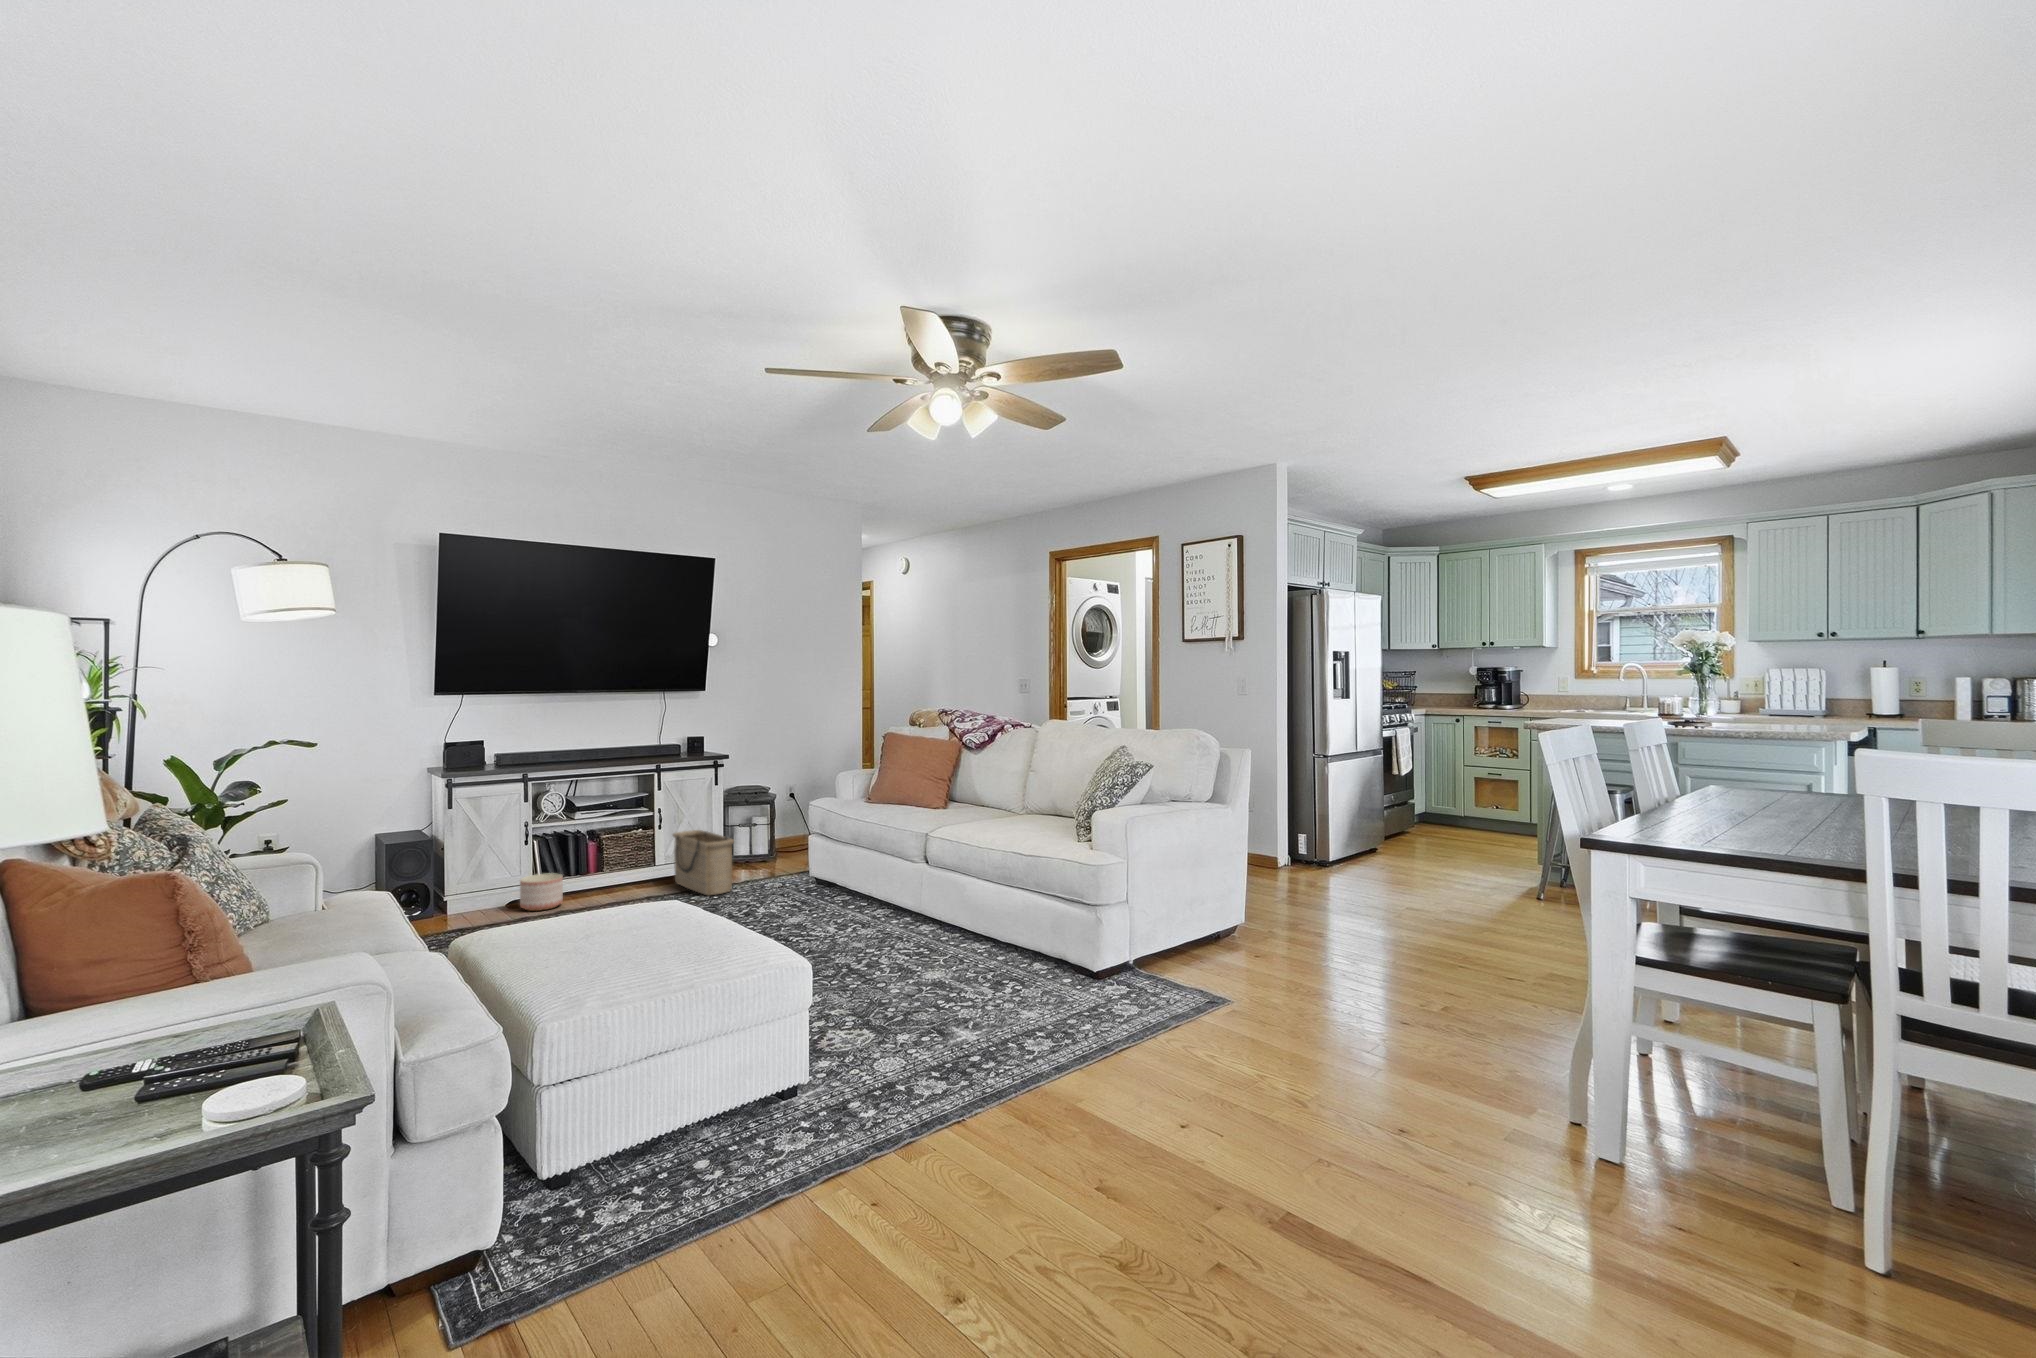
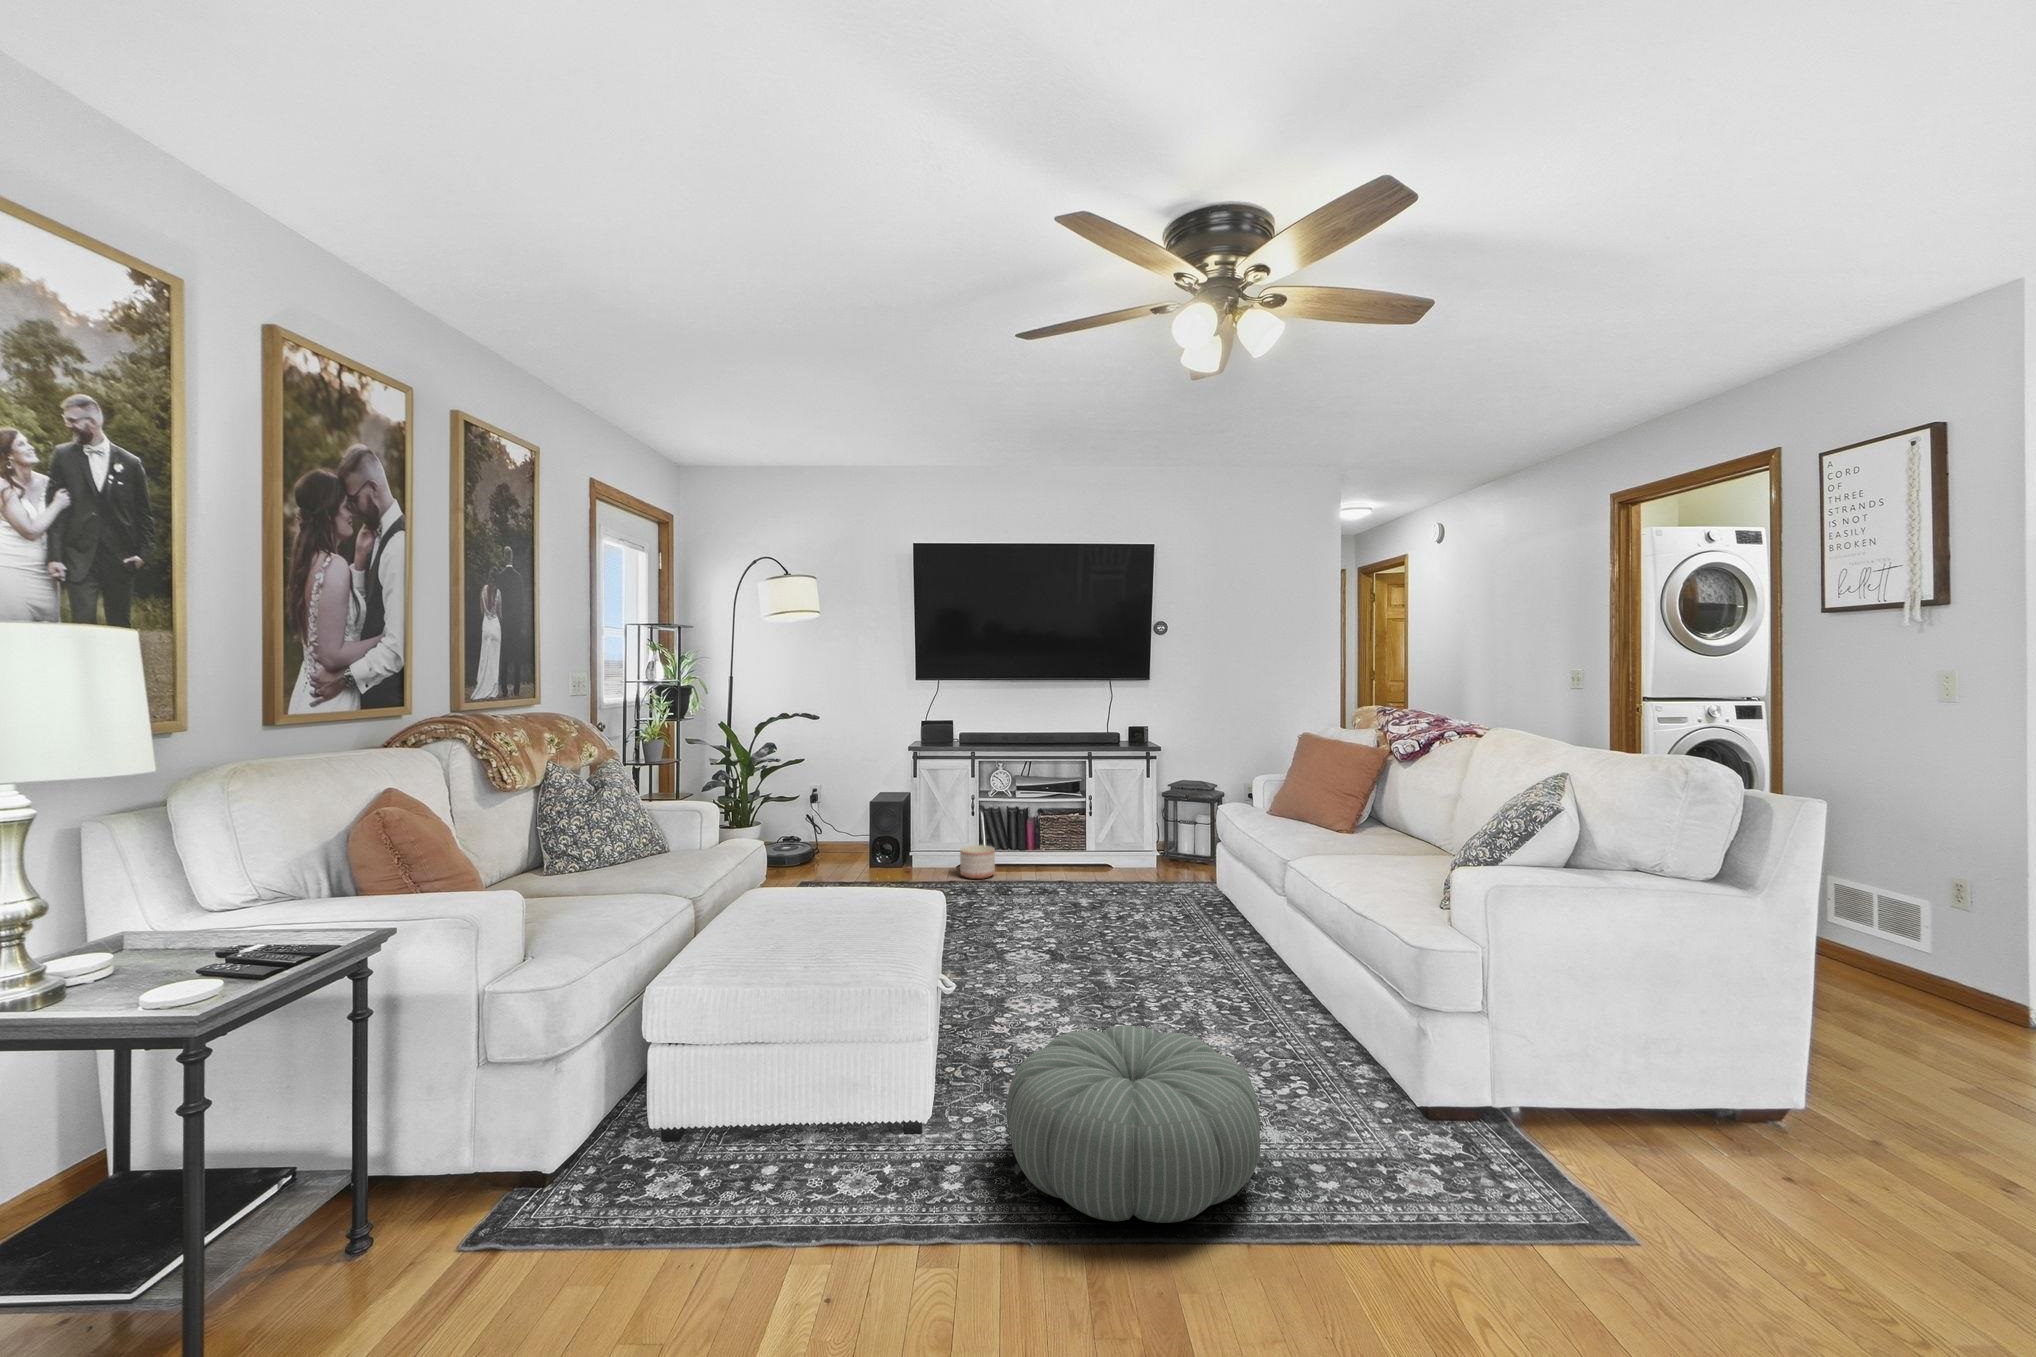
basket: present [673,830,734,895] -> none [1099,821,1142,891]
pouf: none [881,956,1076,1092] -> present [1006,1025,1260,1223]

